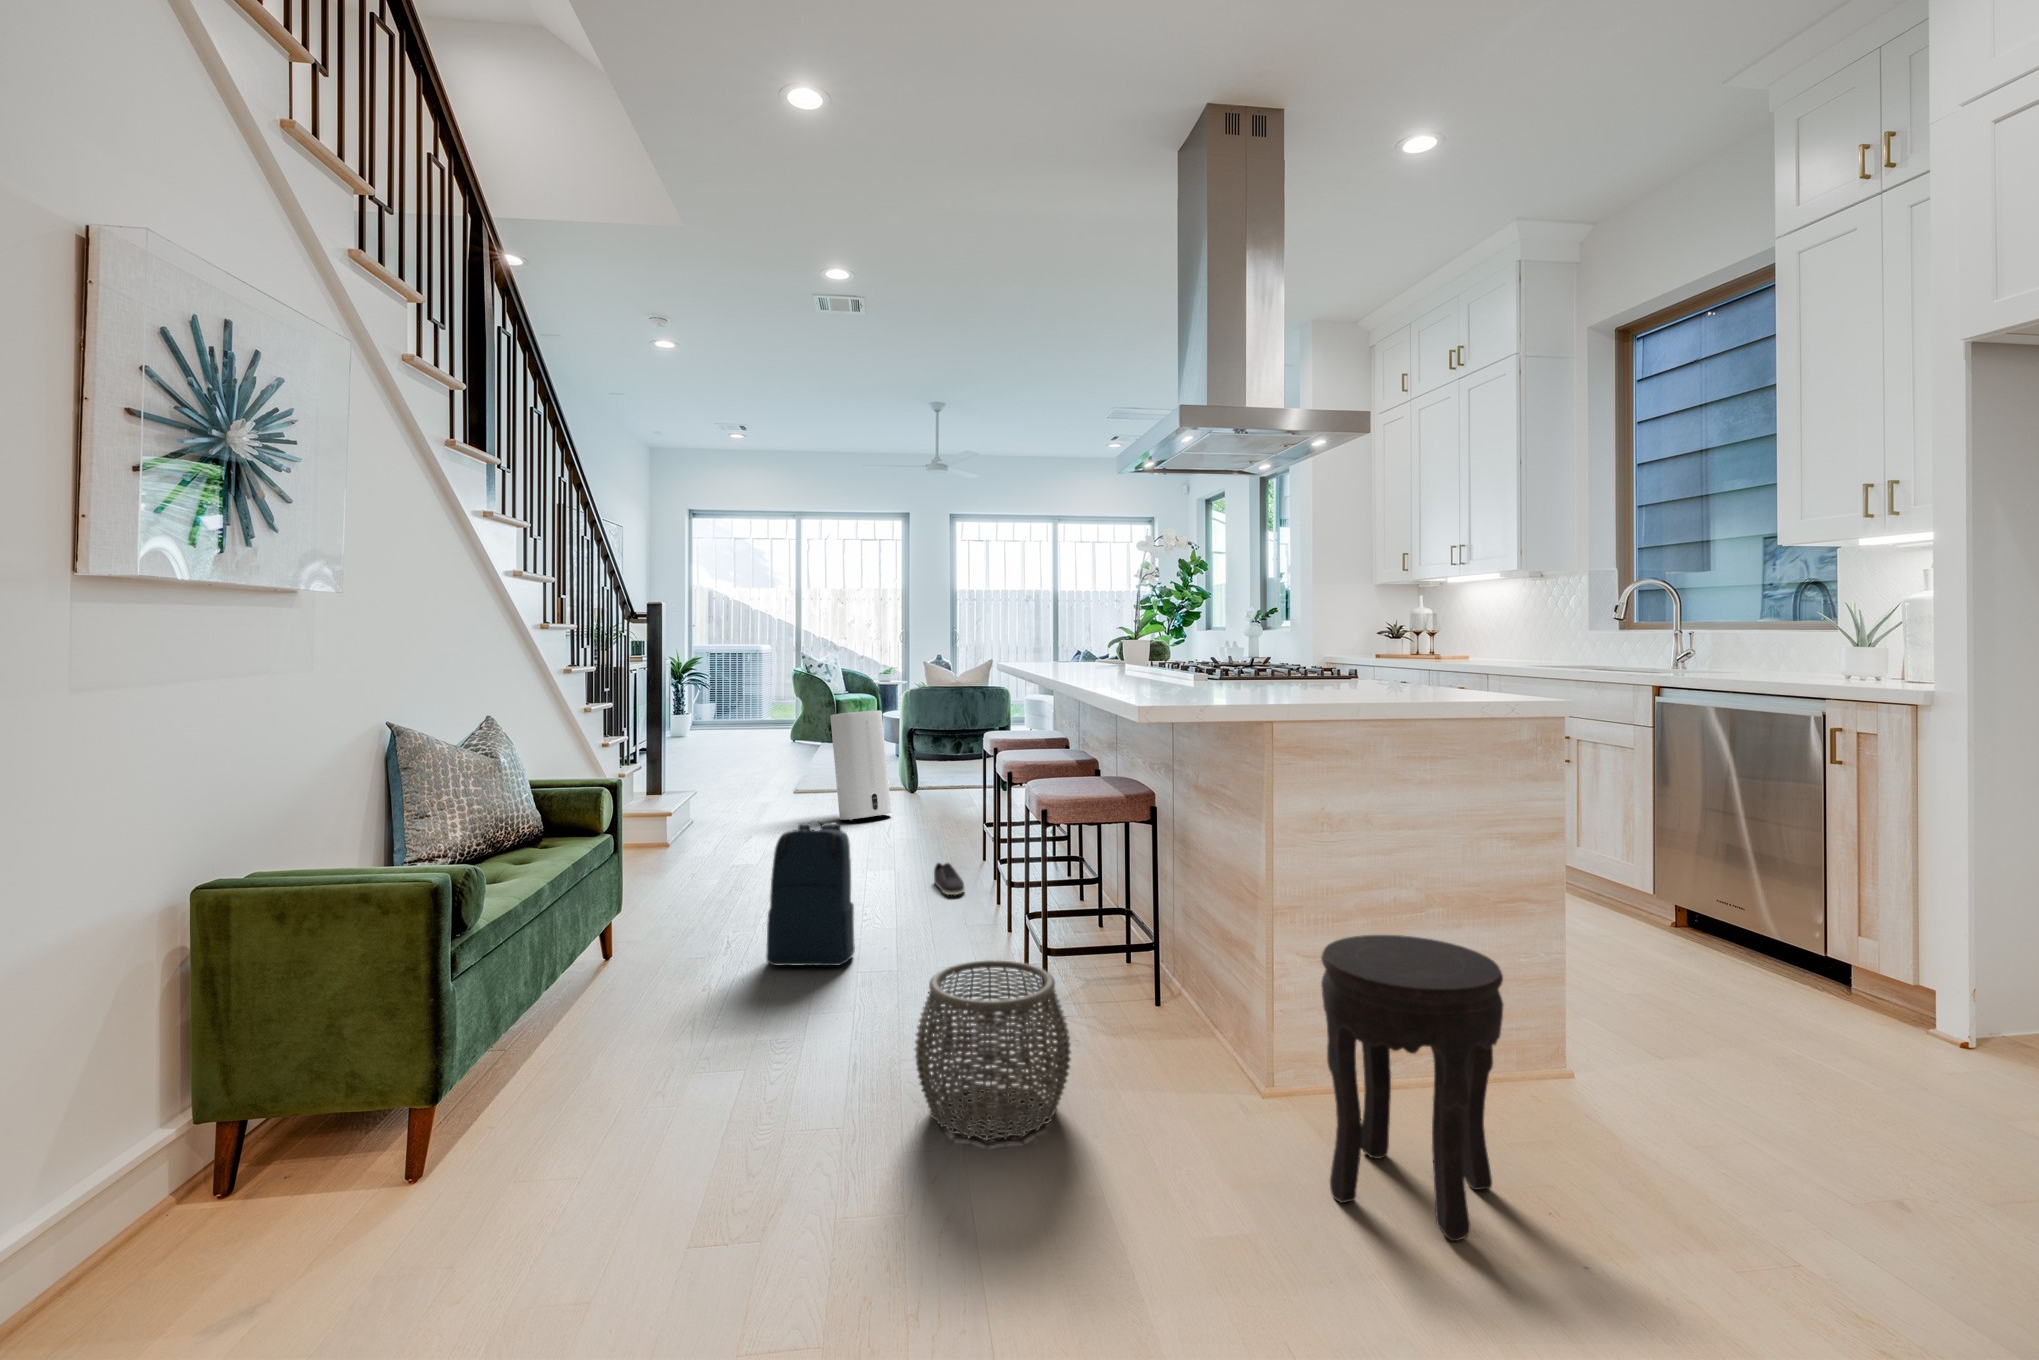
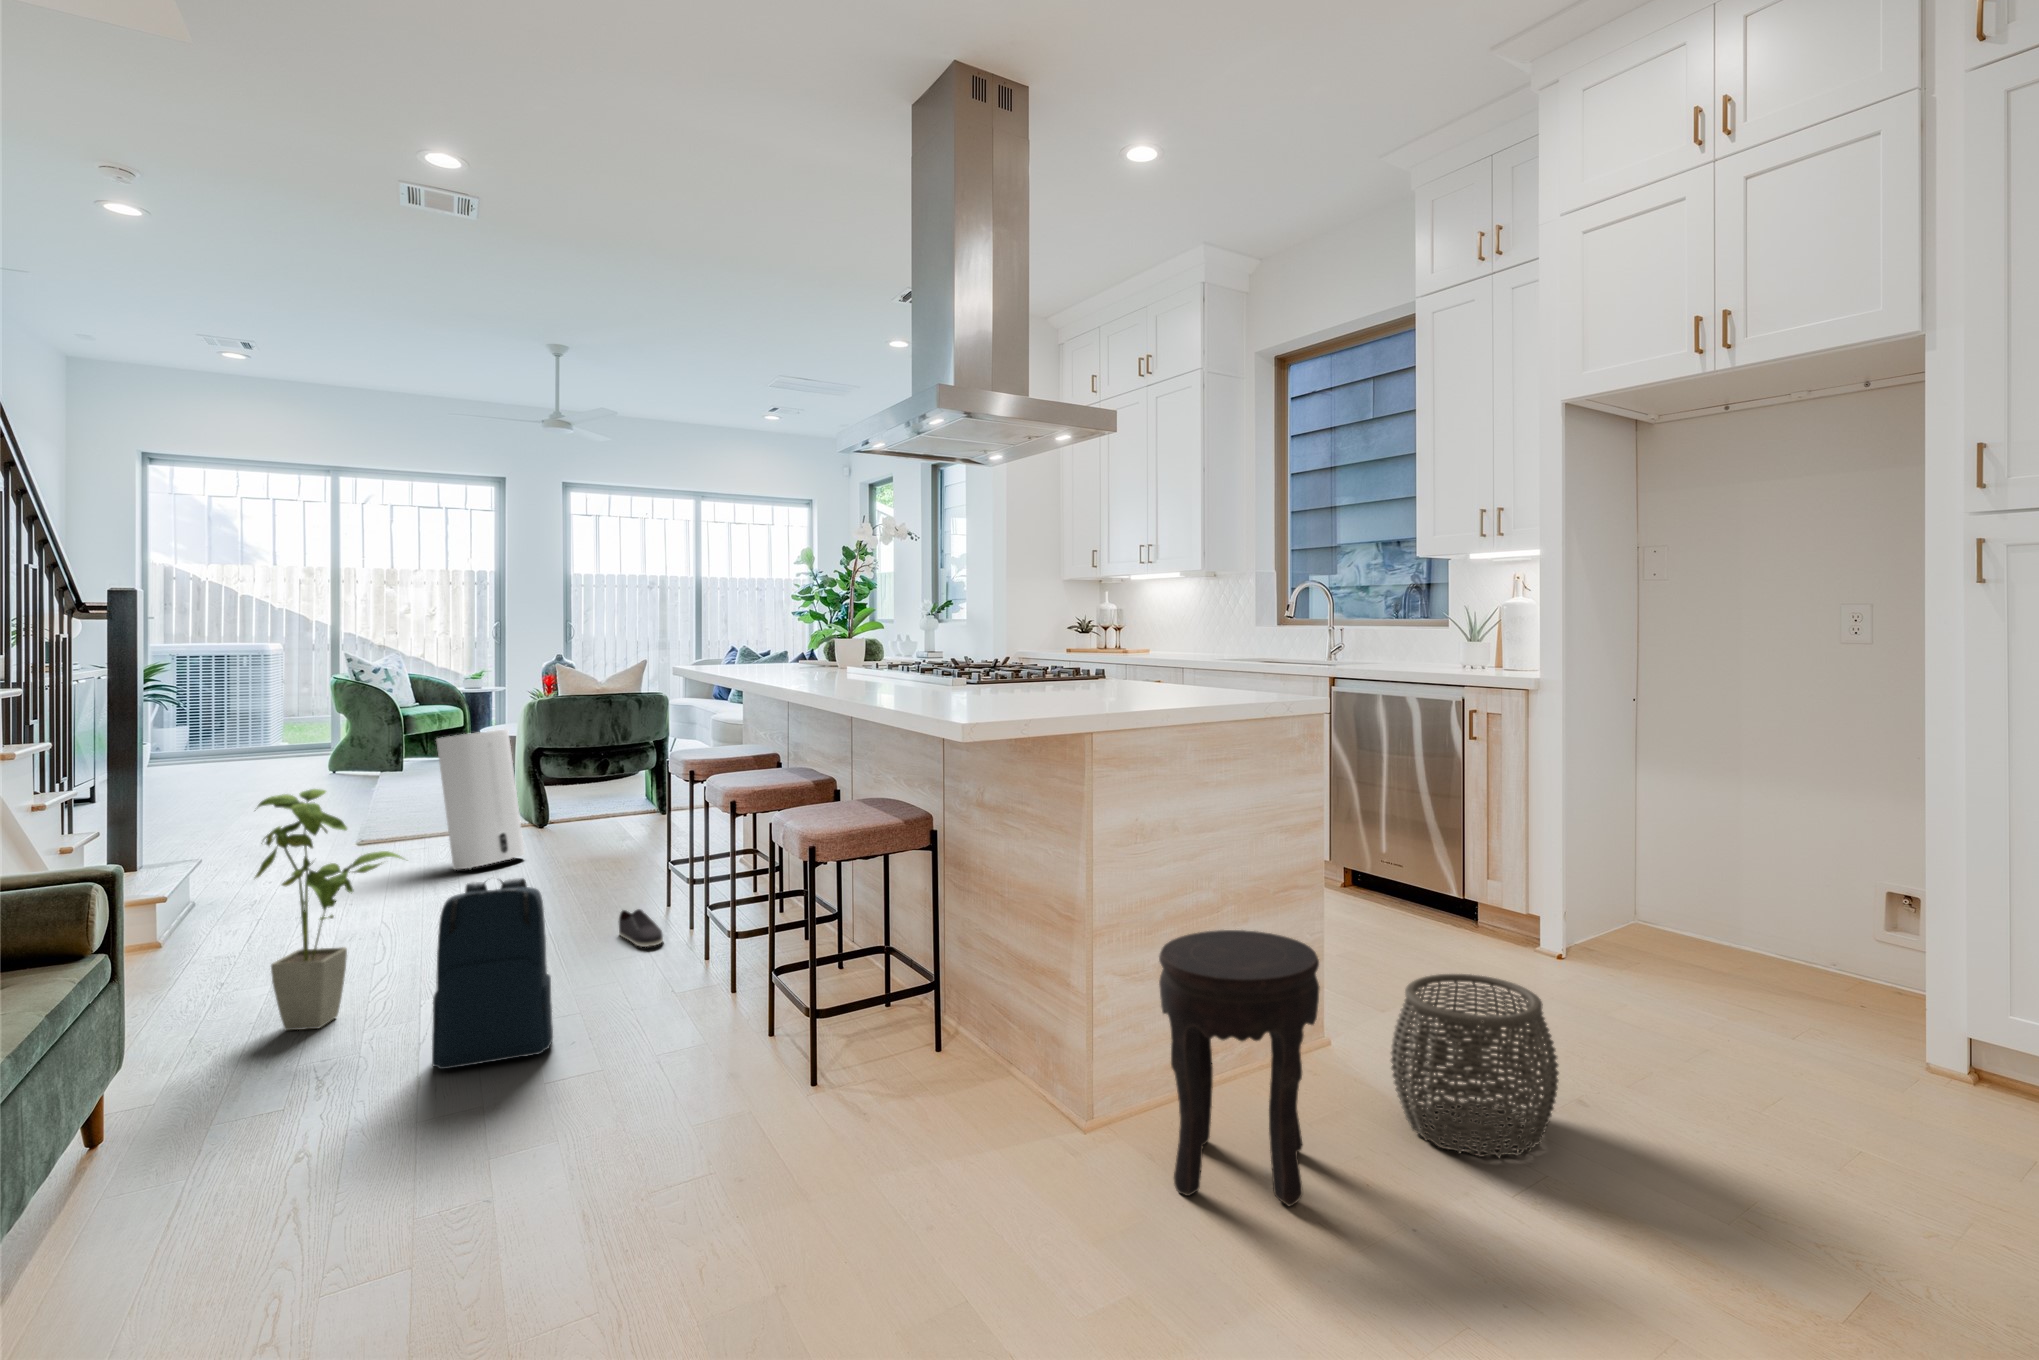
house plant: none [673,743,772,923] -> present [255,789,403,1030]
woven basket: present [915,960,1071,1140] -> present [1391,974,1559,1158]

